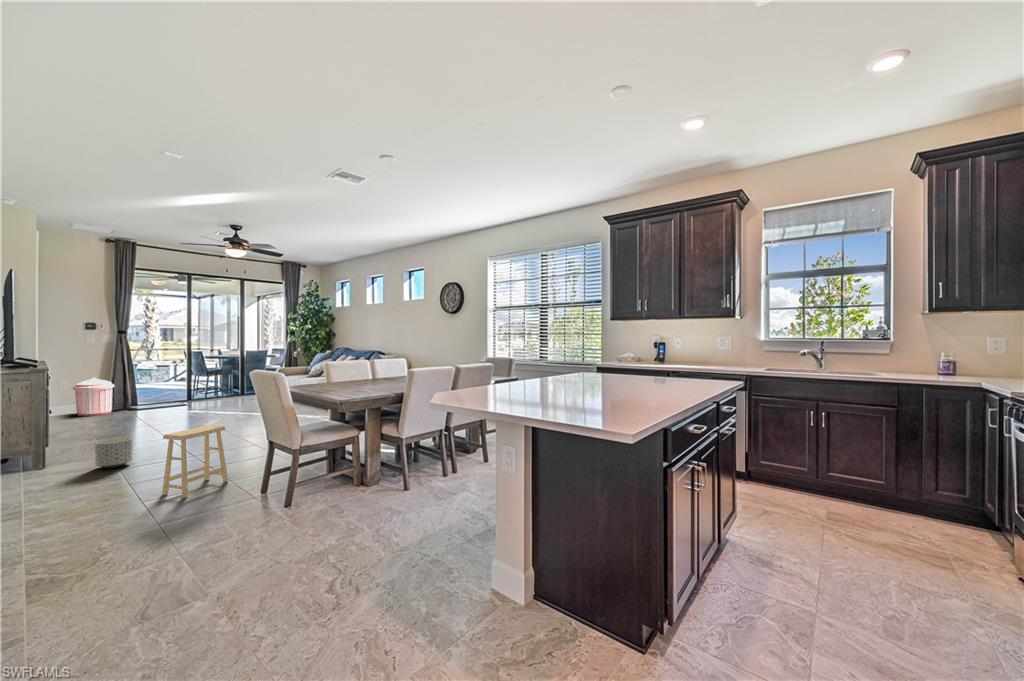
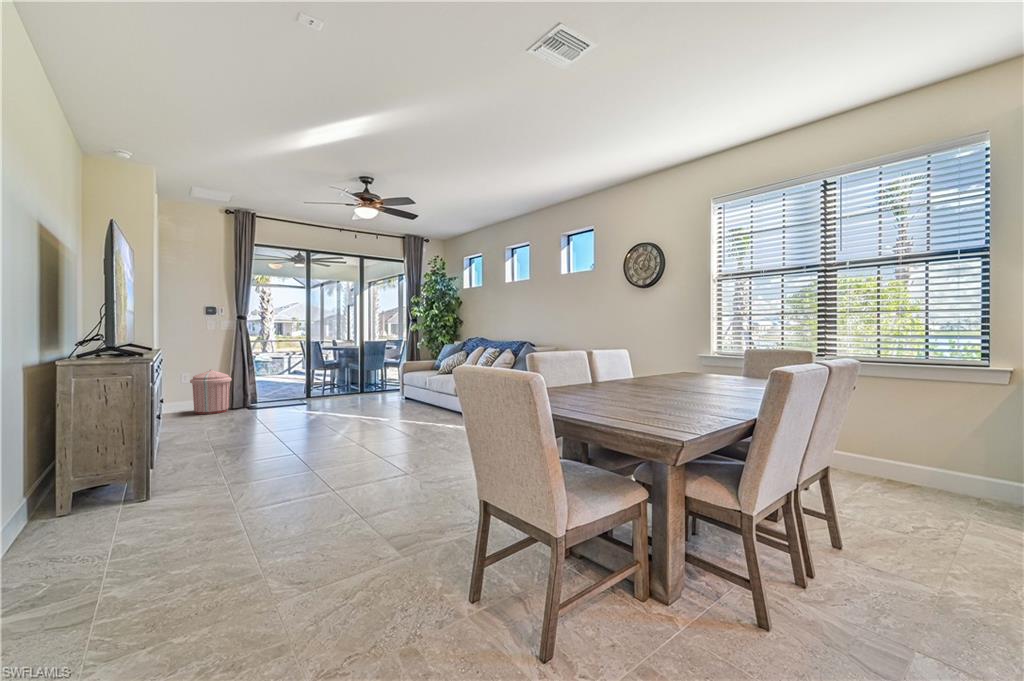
footstool: present [162,425,228,498] -> none [294,449,388,580]
planter: present [95,437,133,468] -> none [204,454,251,500]

